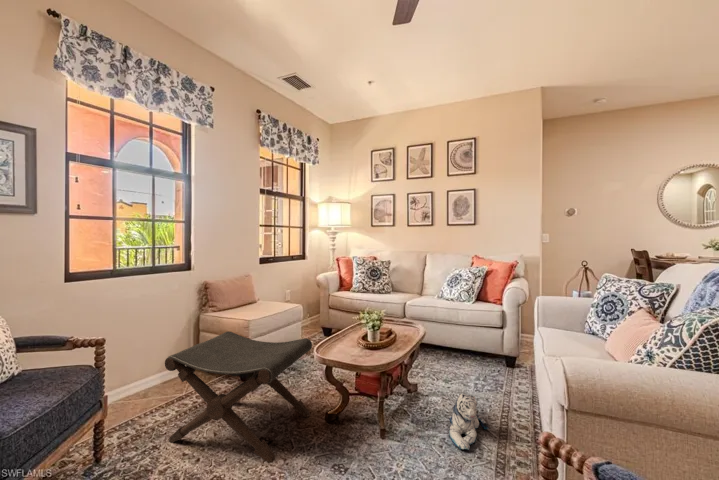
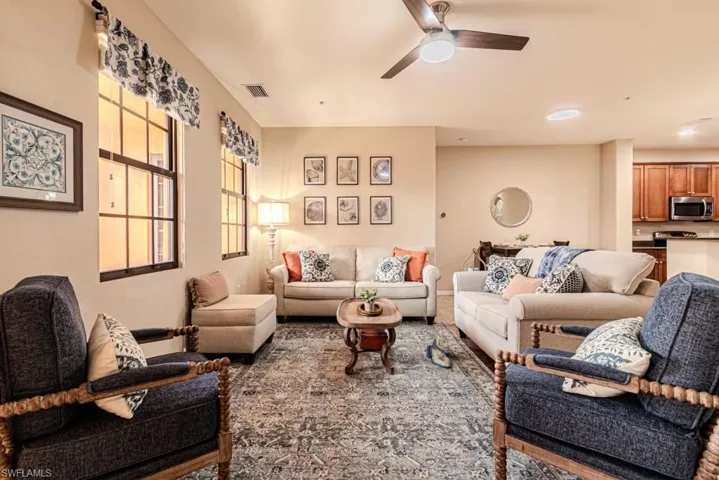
footstool: present [165,331,312,463] -> none [245,313,346,410]

